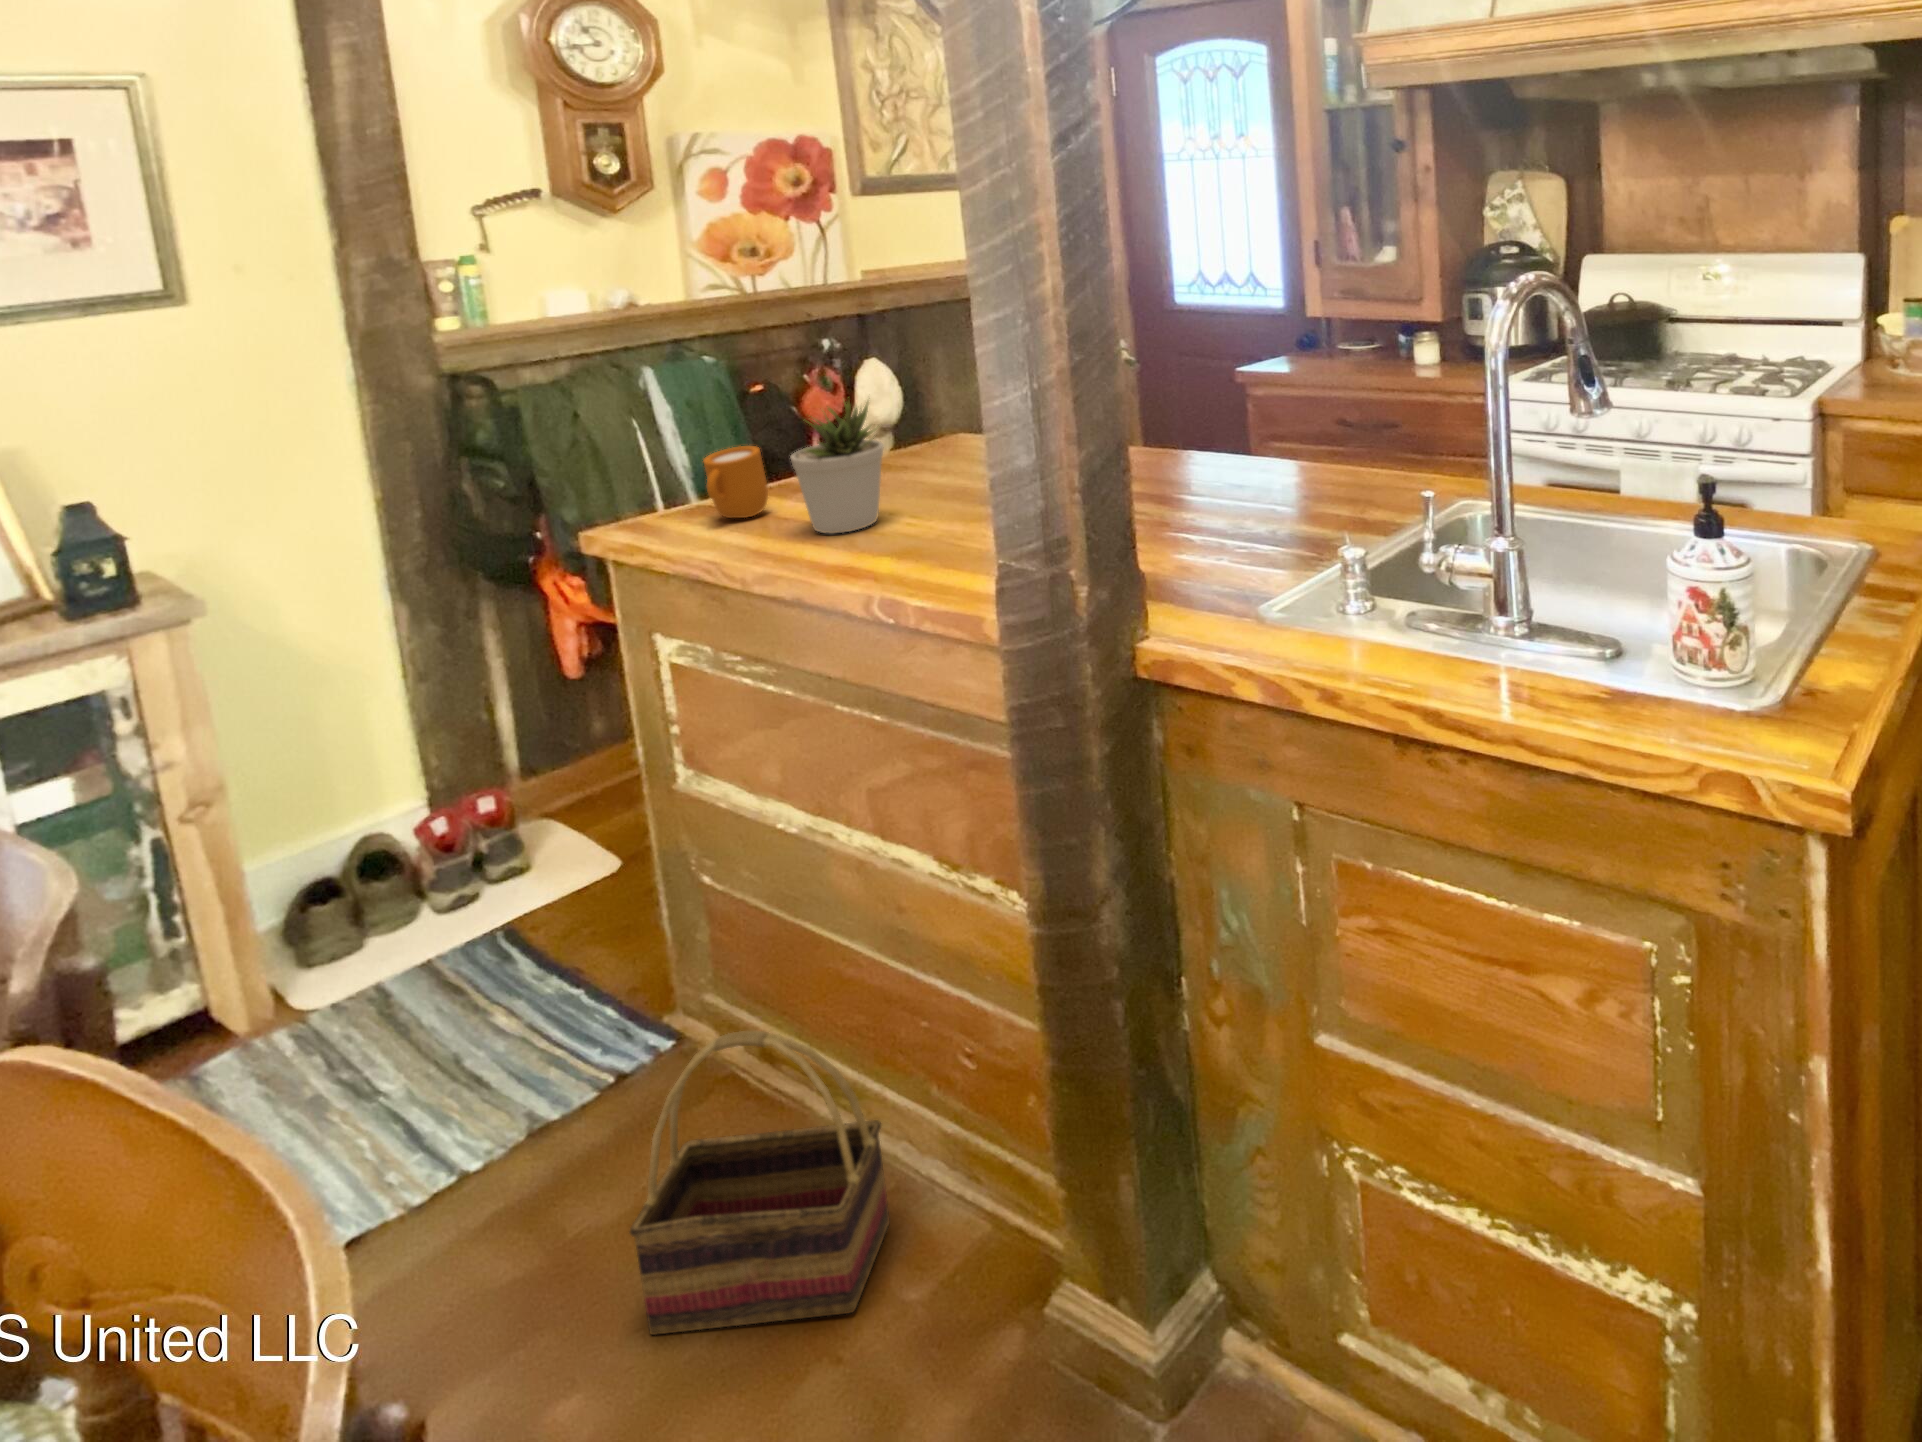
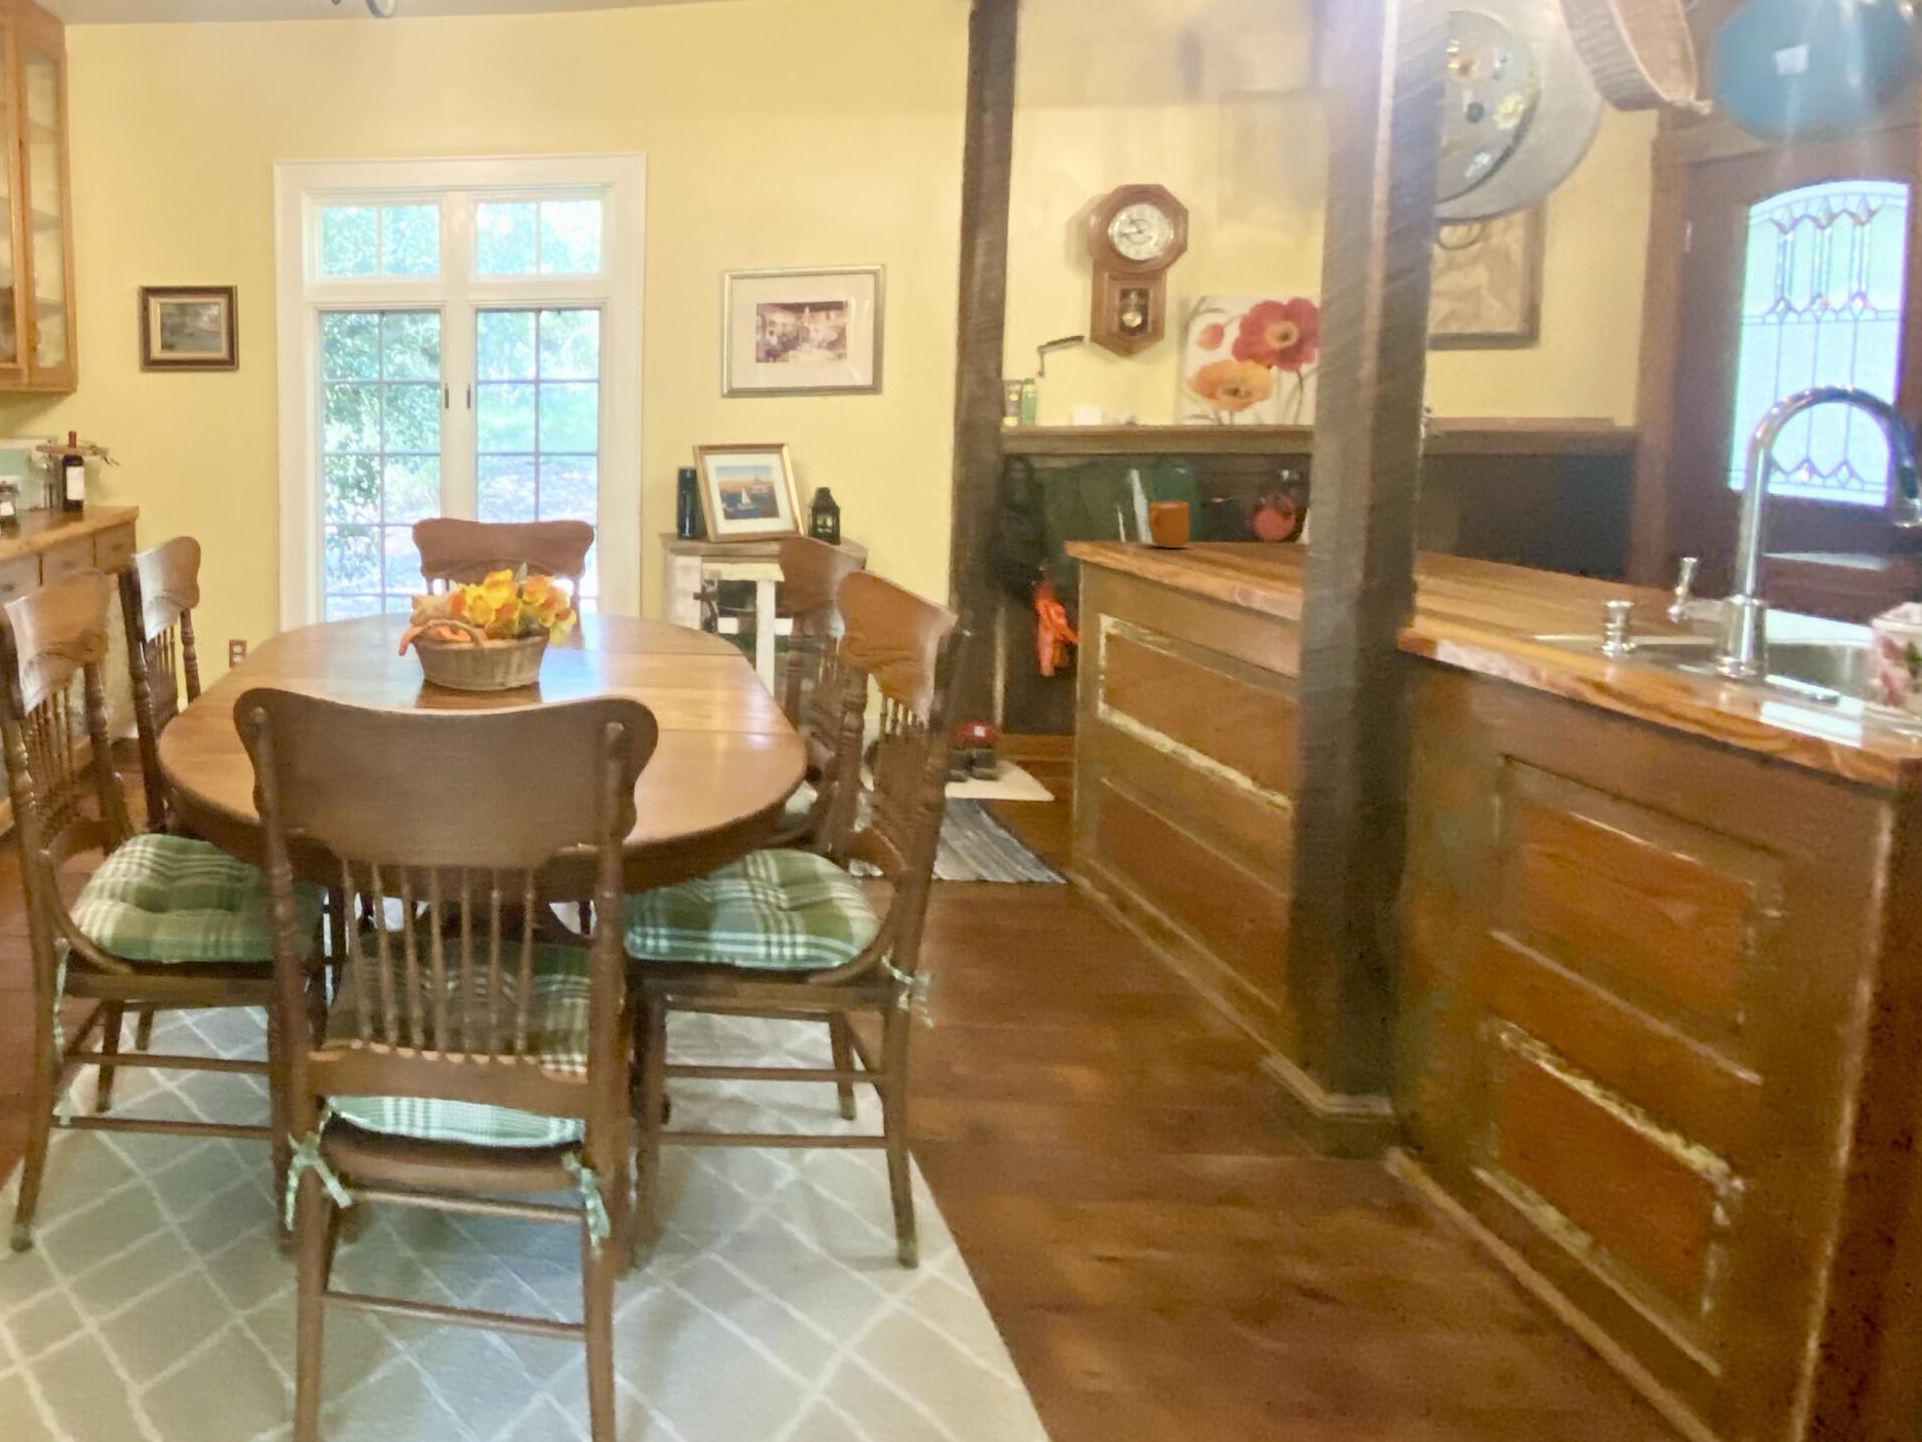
potted plant: present [791,397,884,534] -> none [1204,468,1276,562]
basket: present [630,1031,889,1335] -> none [1025,834,1183,1031]

